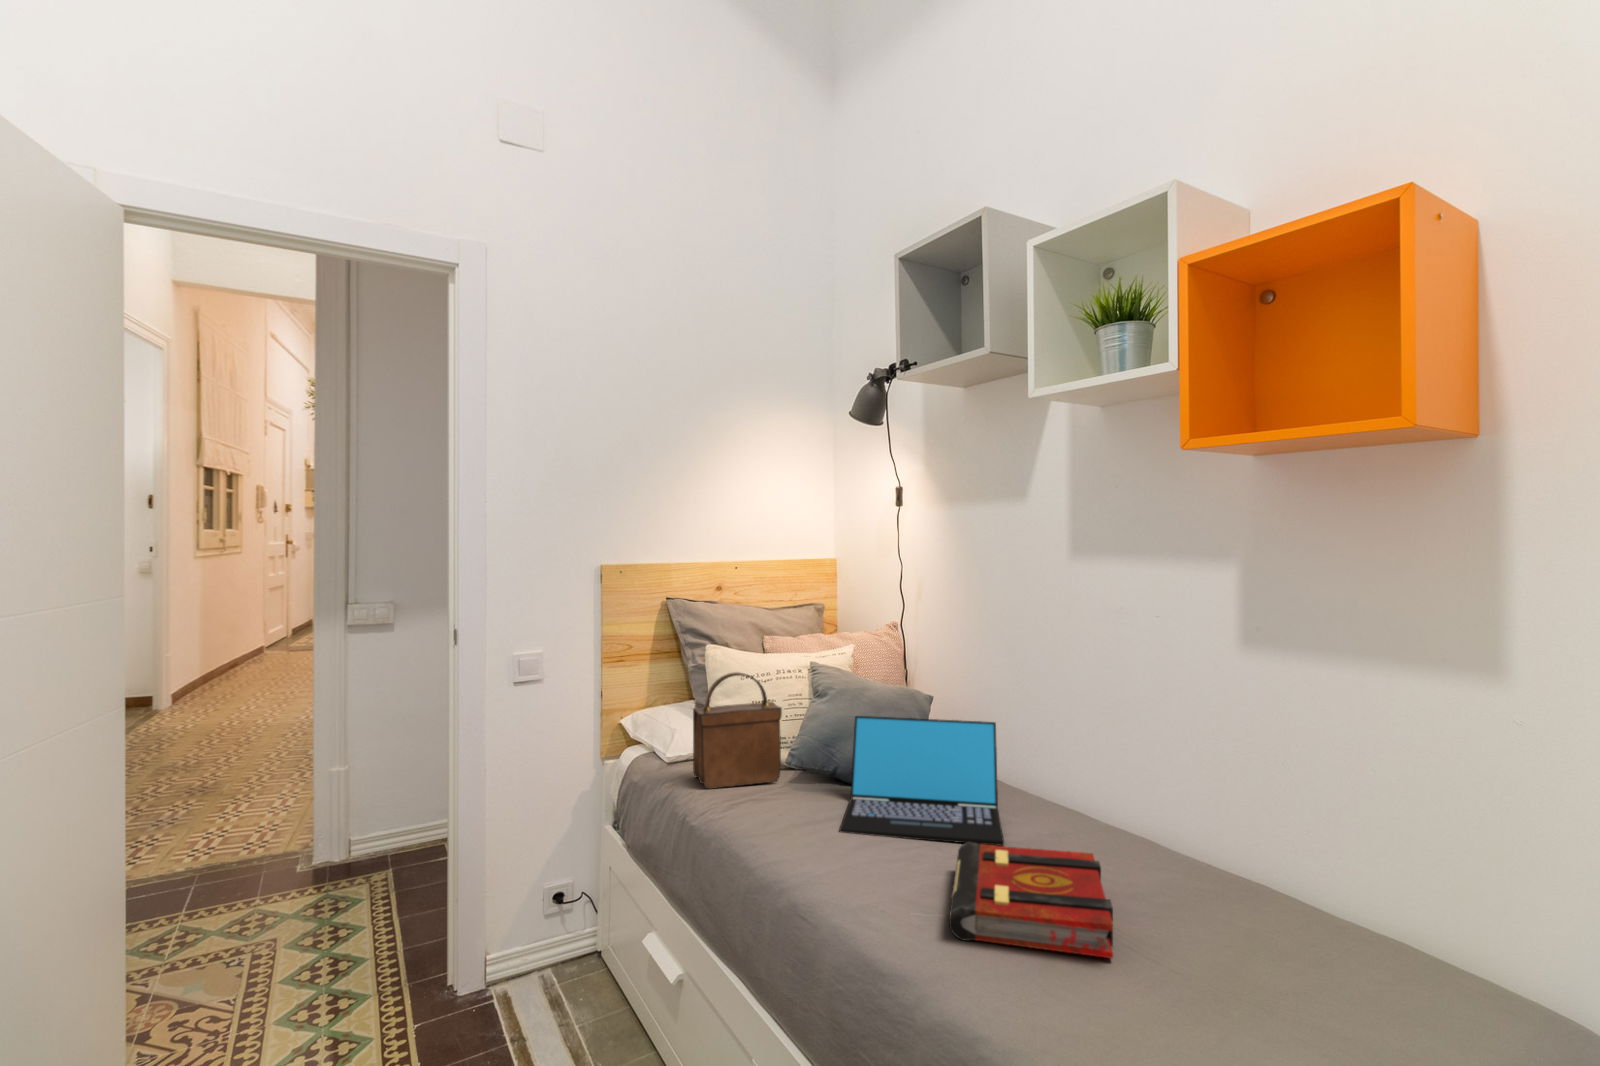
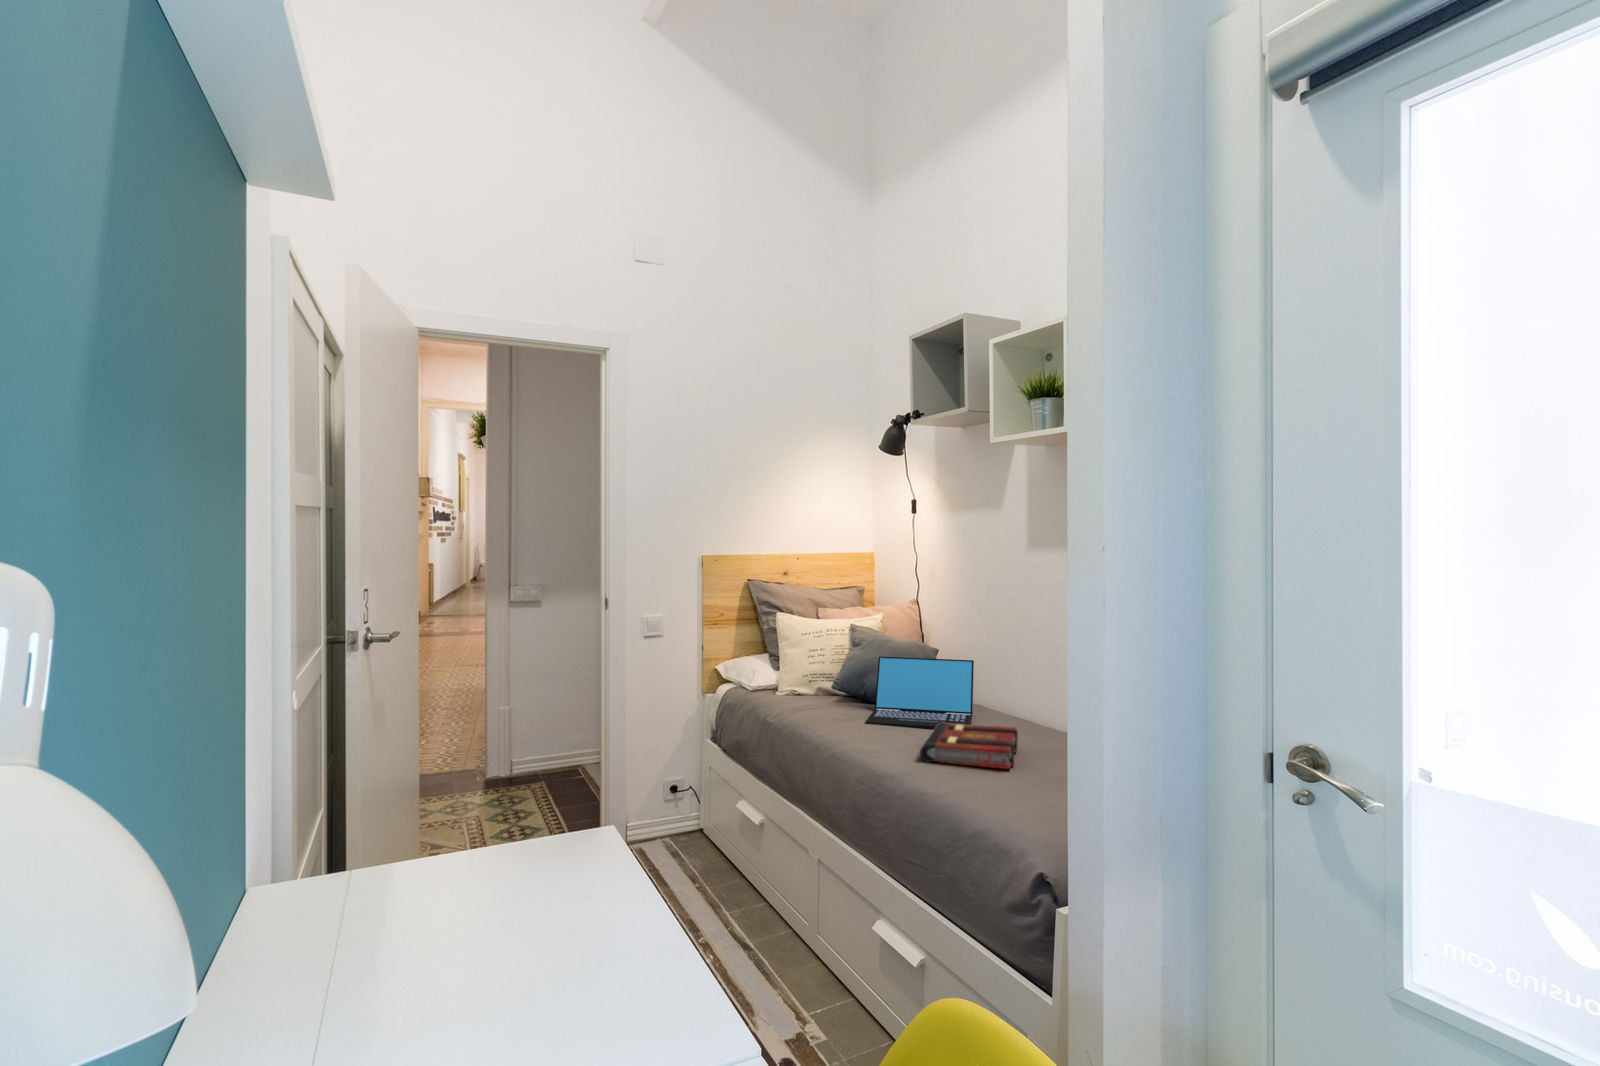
handbag: present [693,672,782,789] -> none [770,628,829,704]

